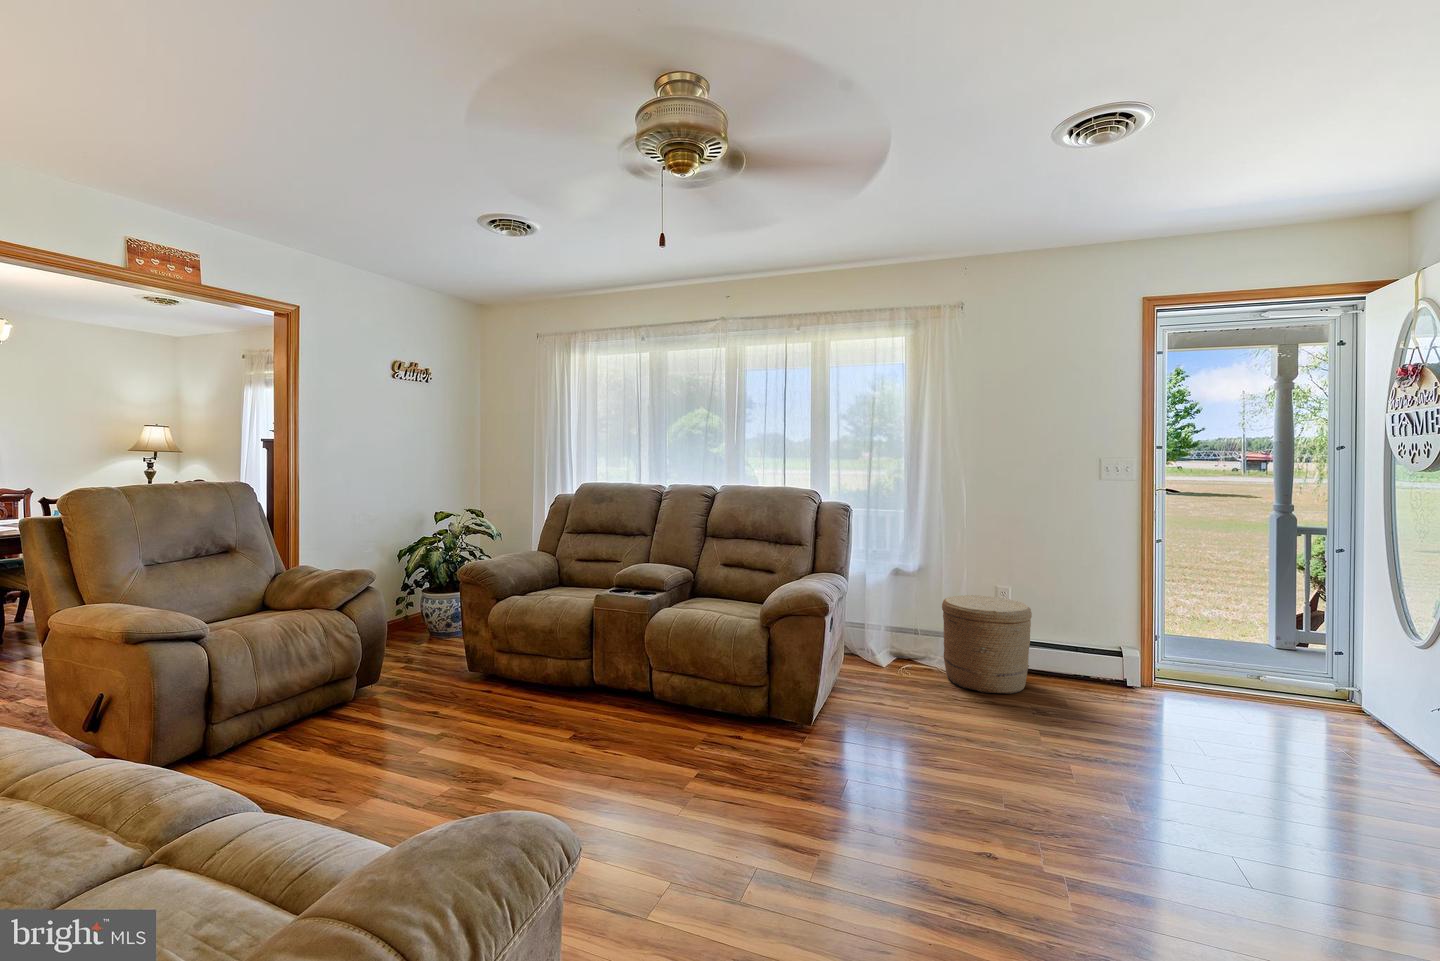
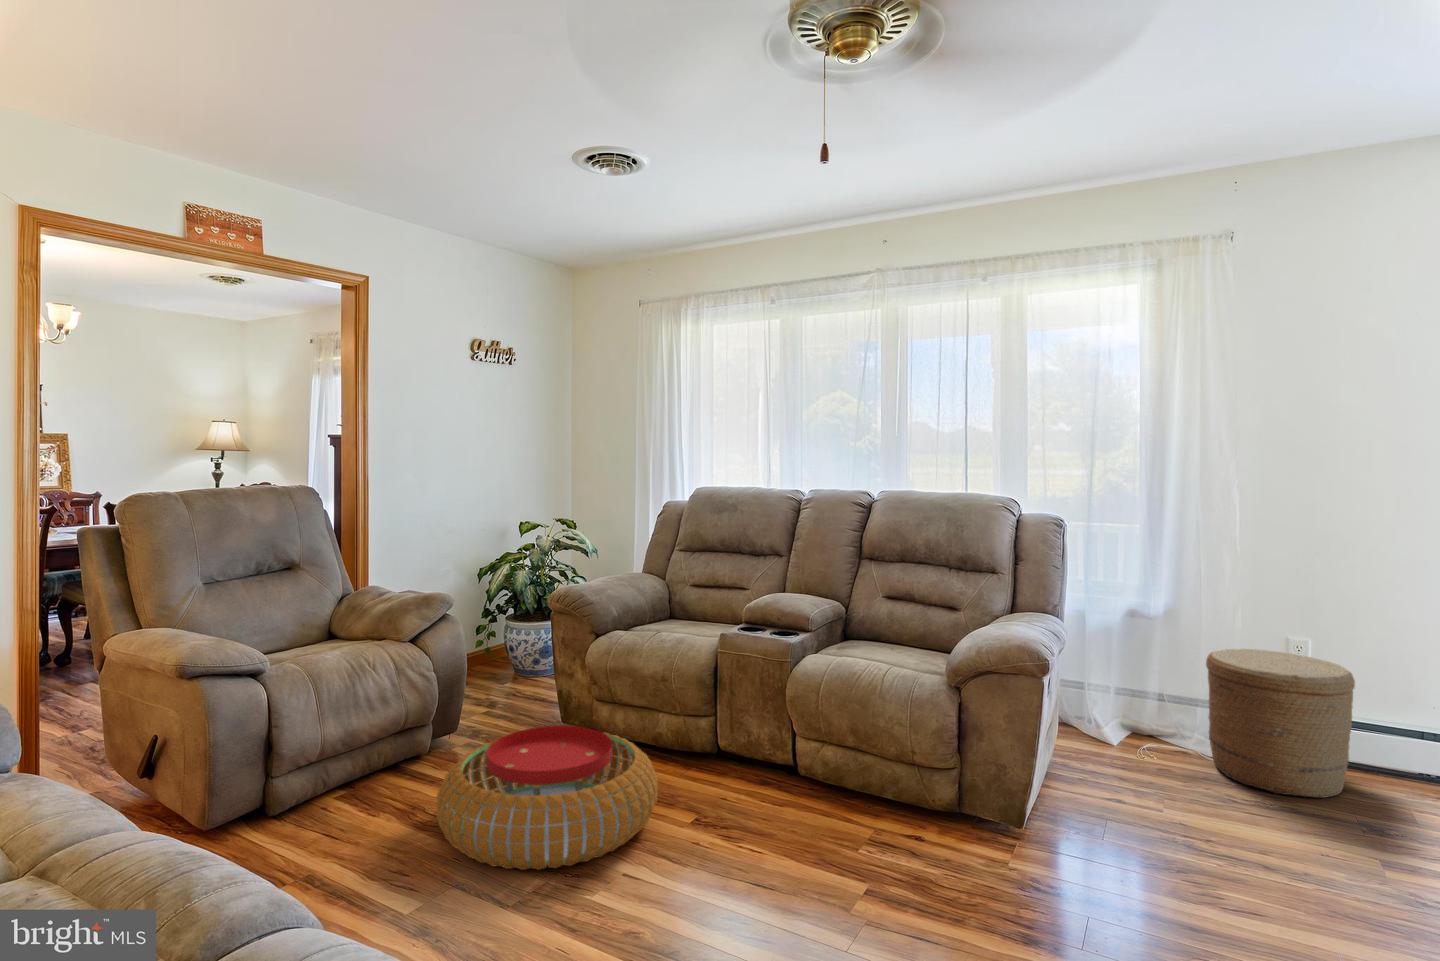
pouf: none [359,670,544,781] -> present [437,726,658,870]

